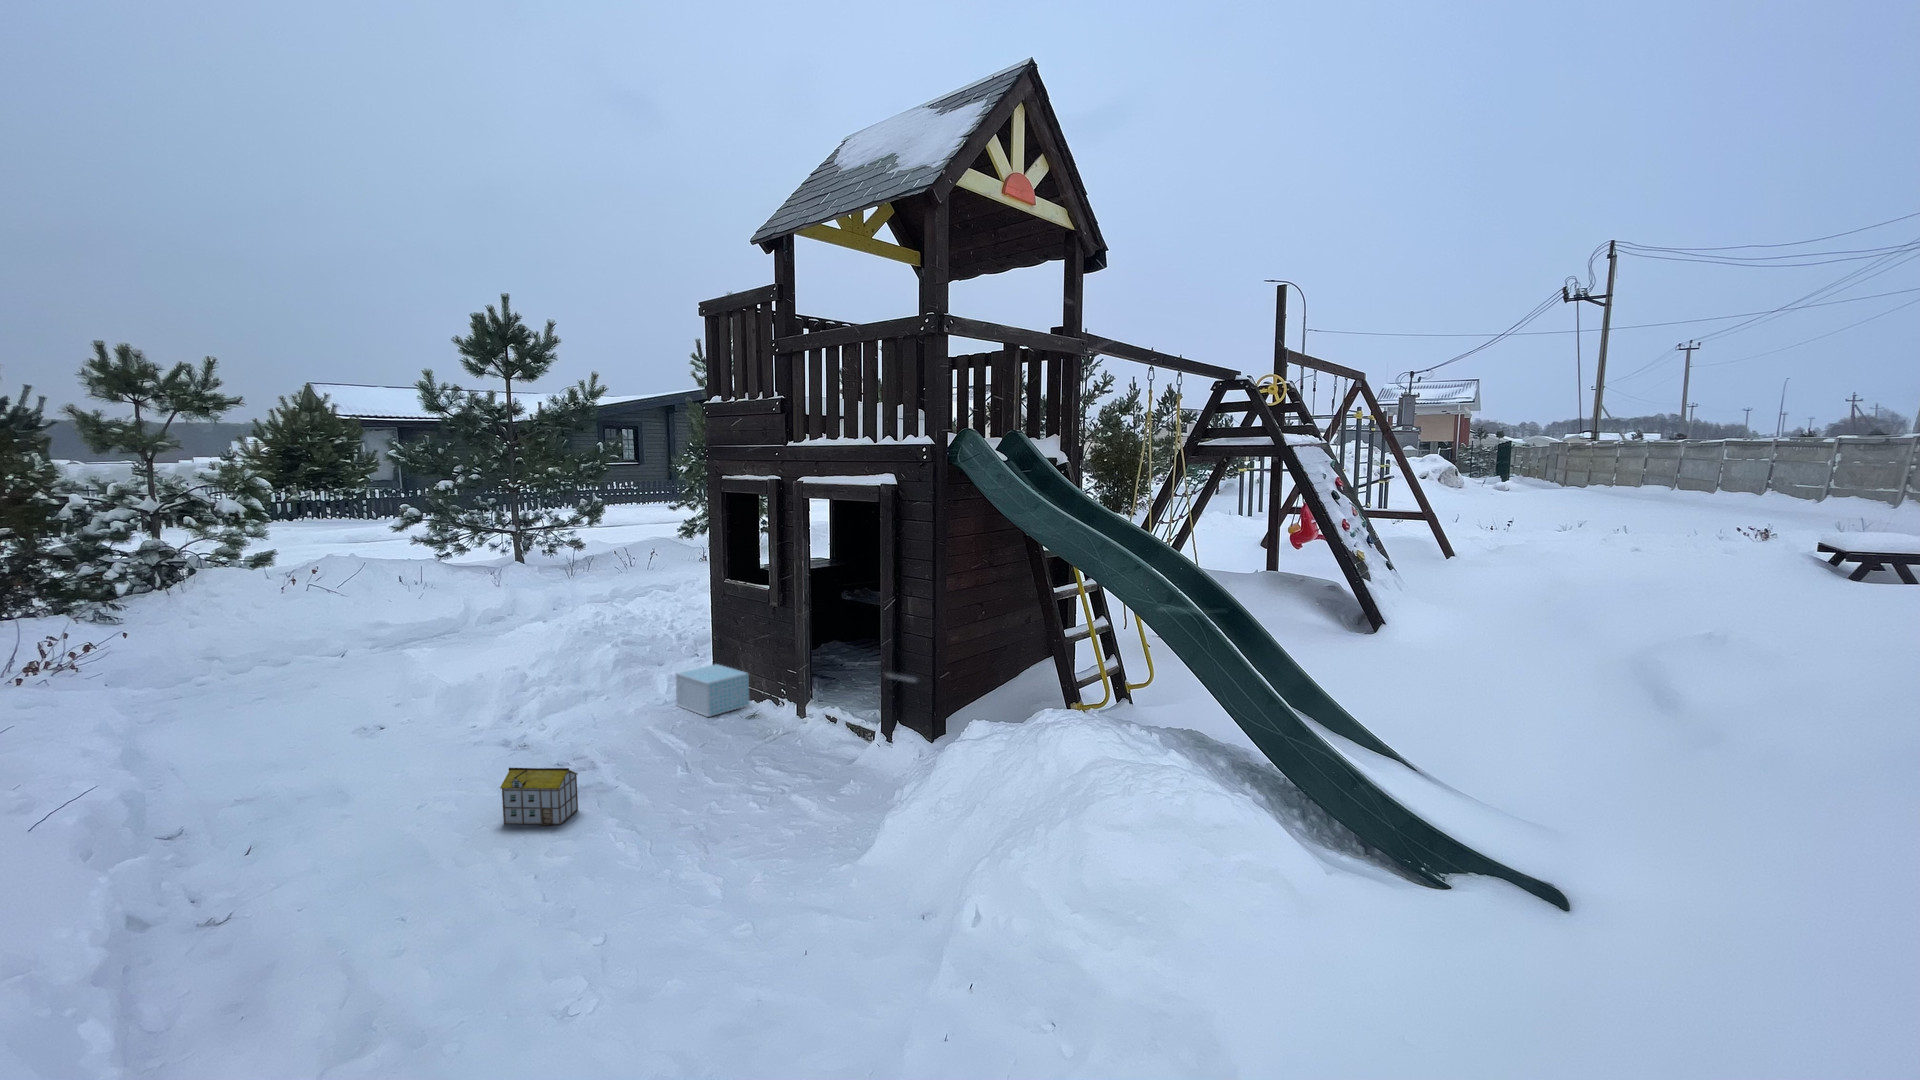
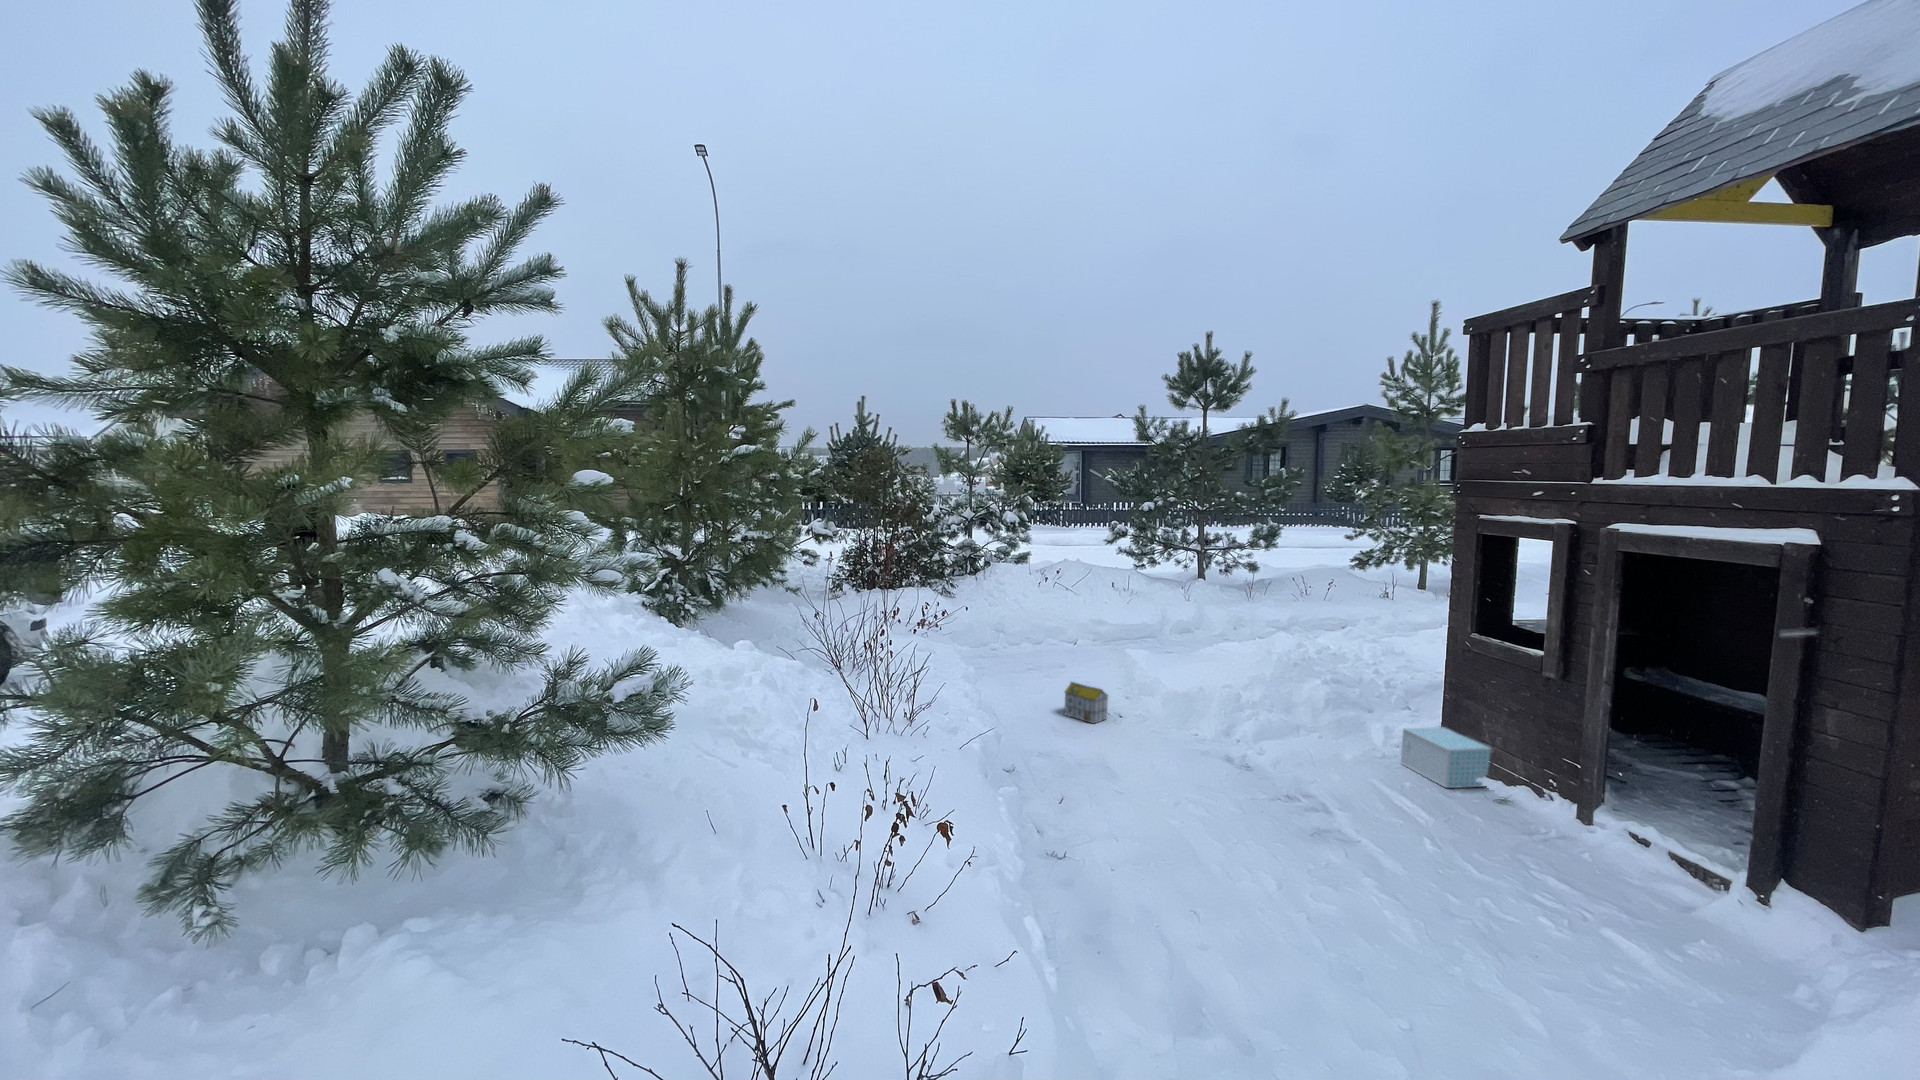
toy house: present [500,768,578,825] -> present [1064,682,1108,723]

